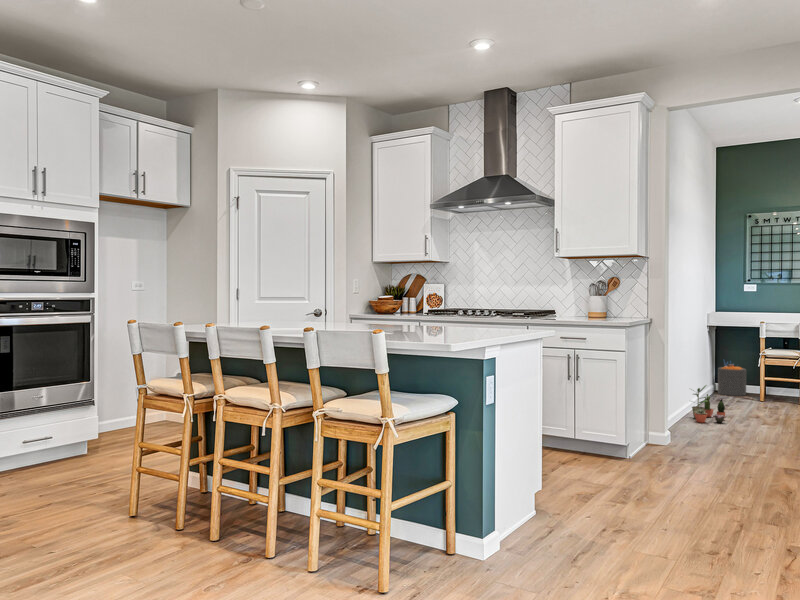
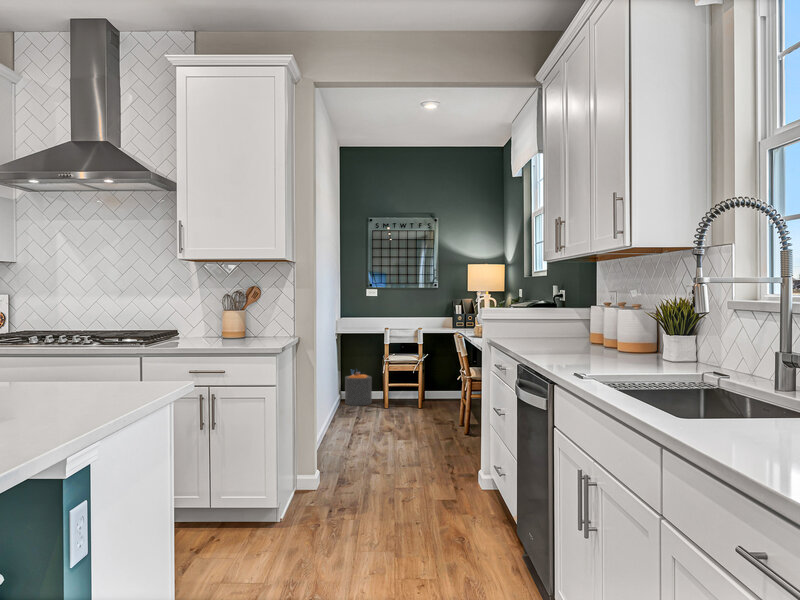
potted plant: present [692,385,726,423] -> none [327,404,367,448]

